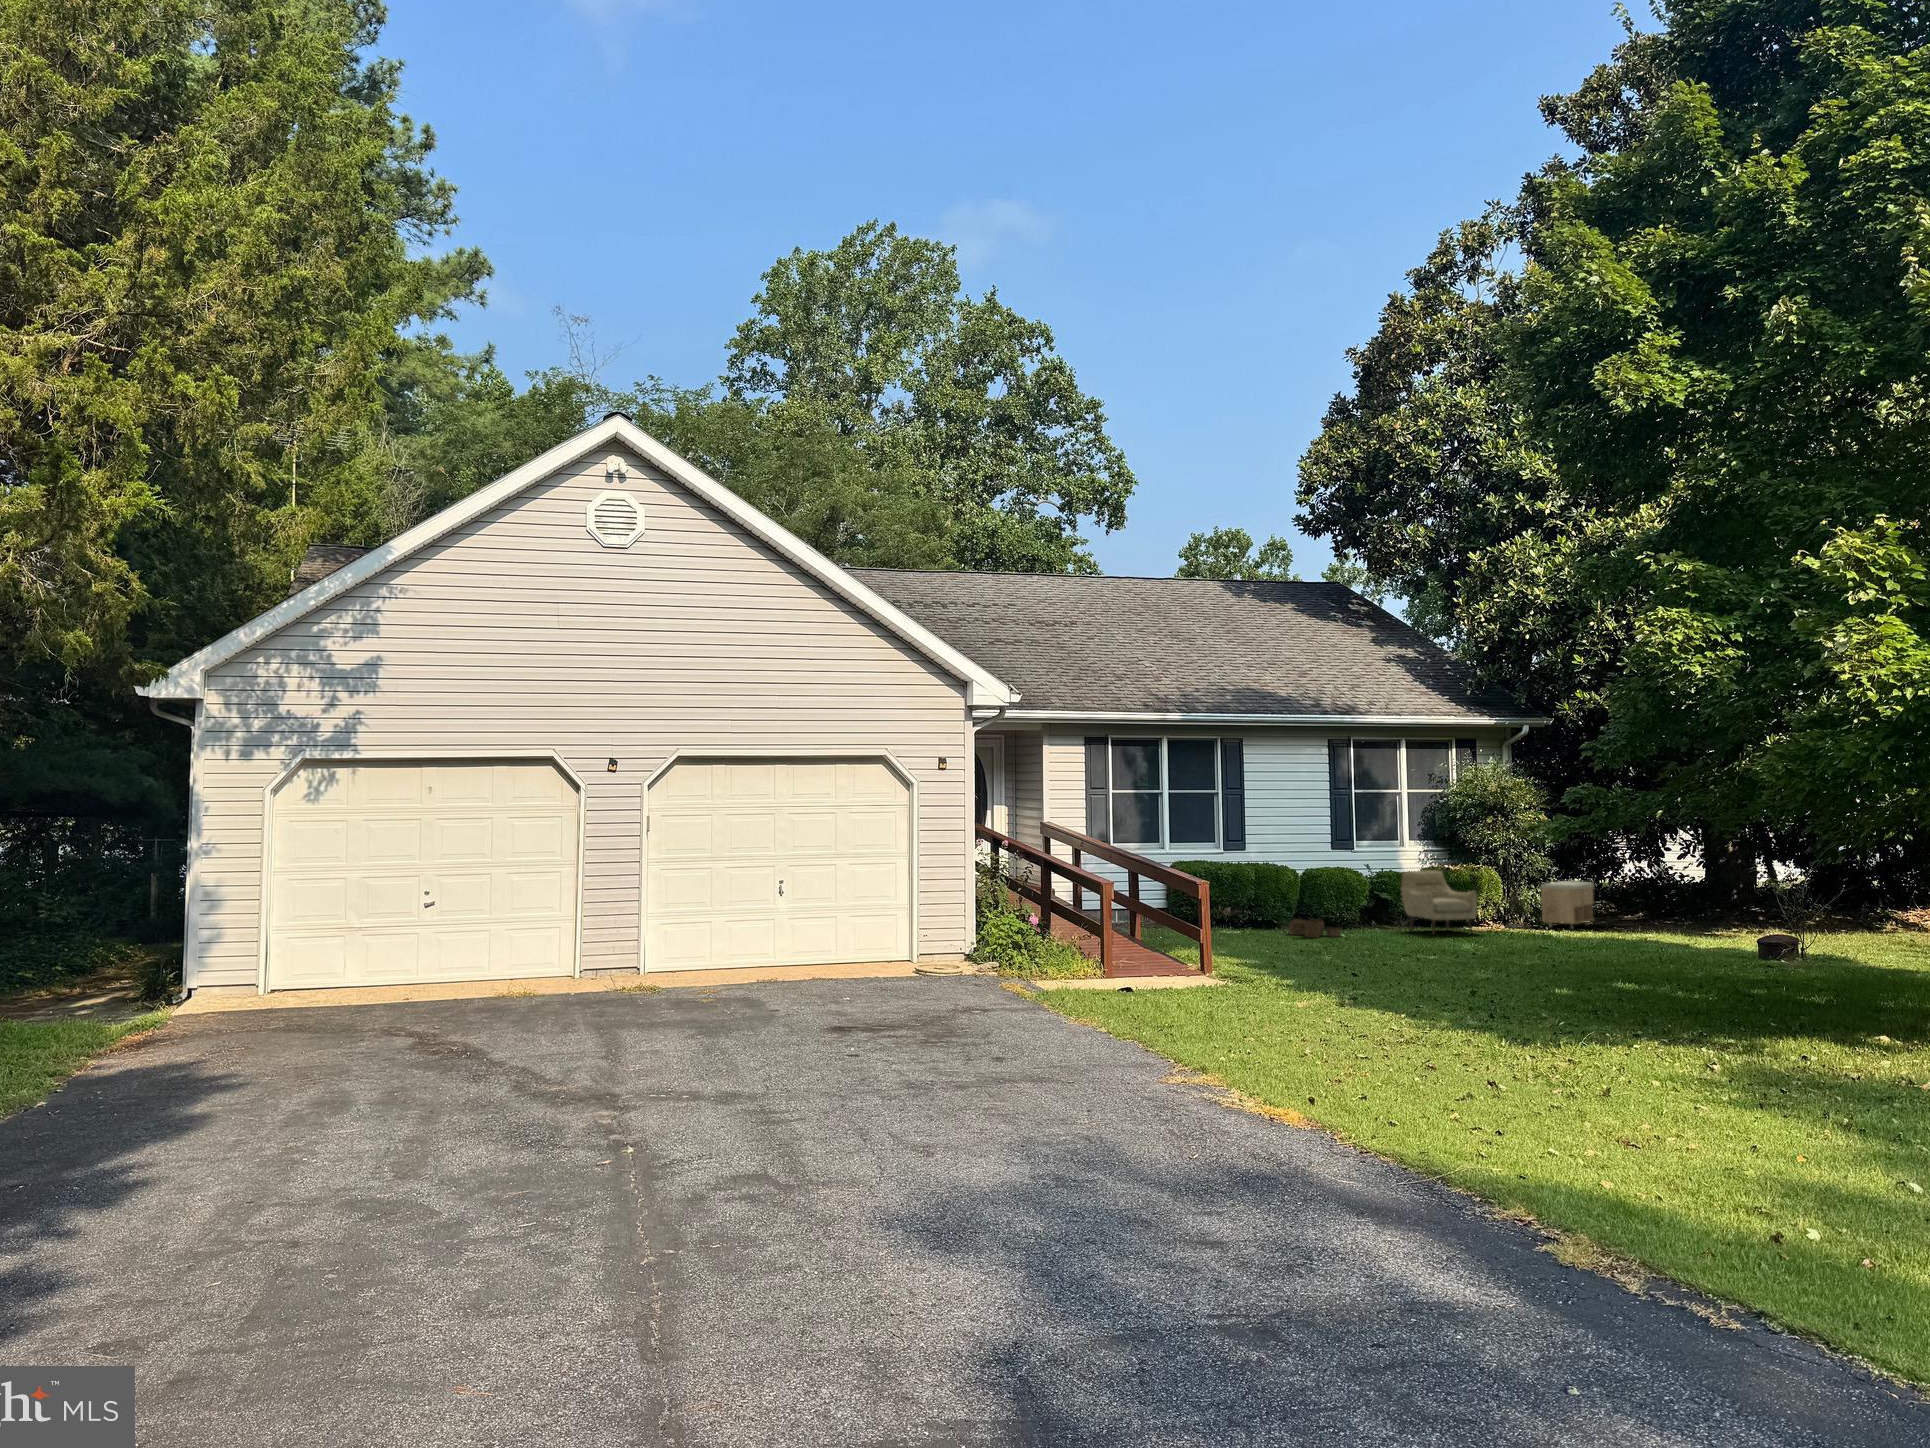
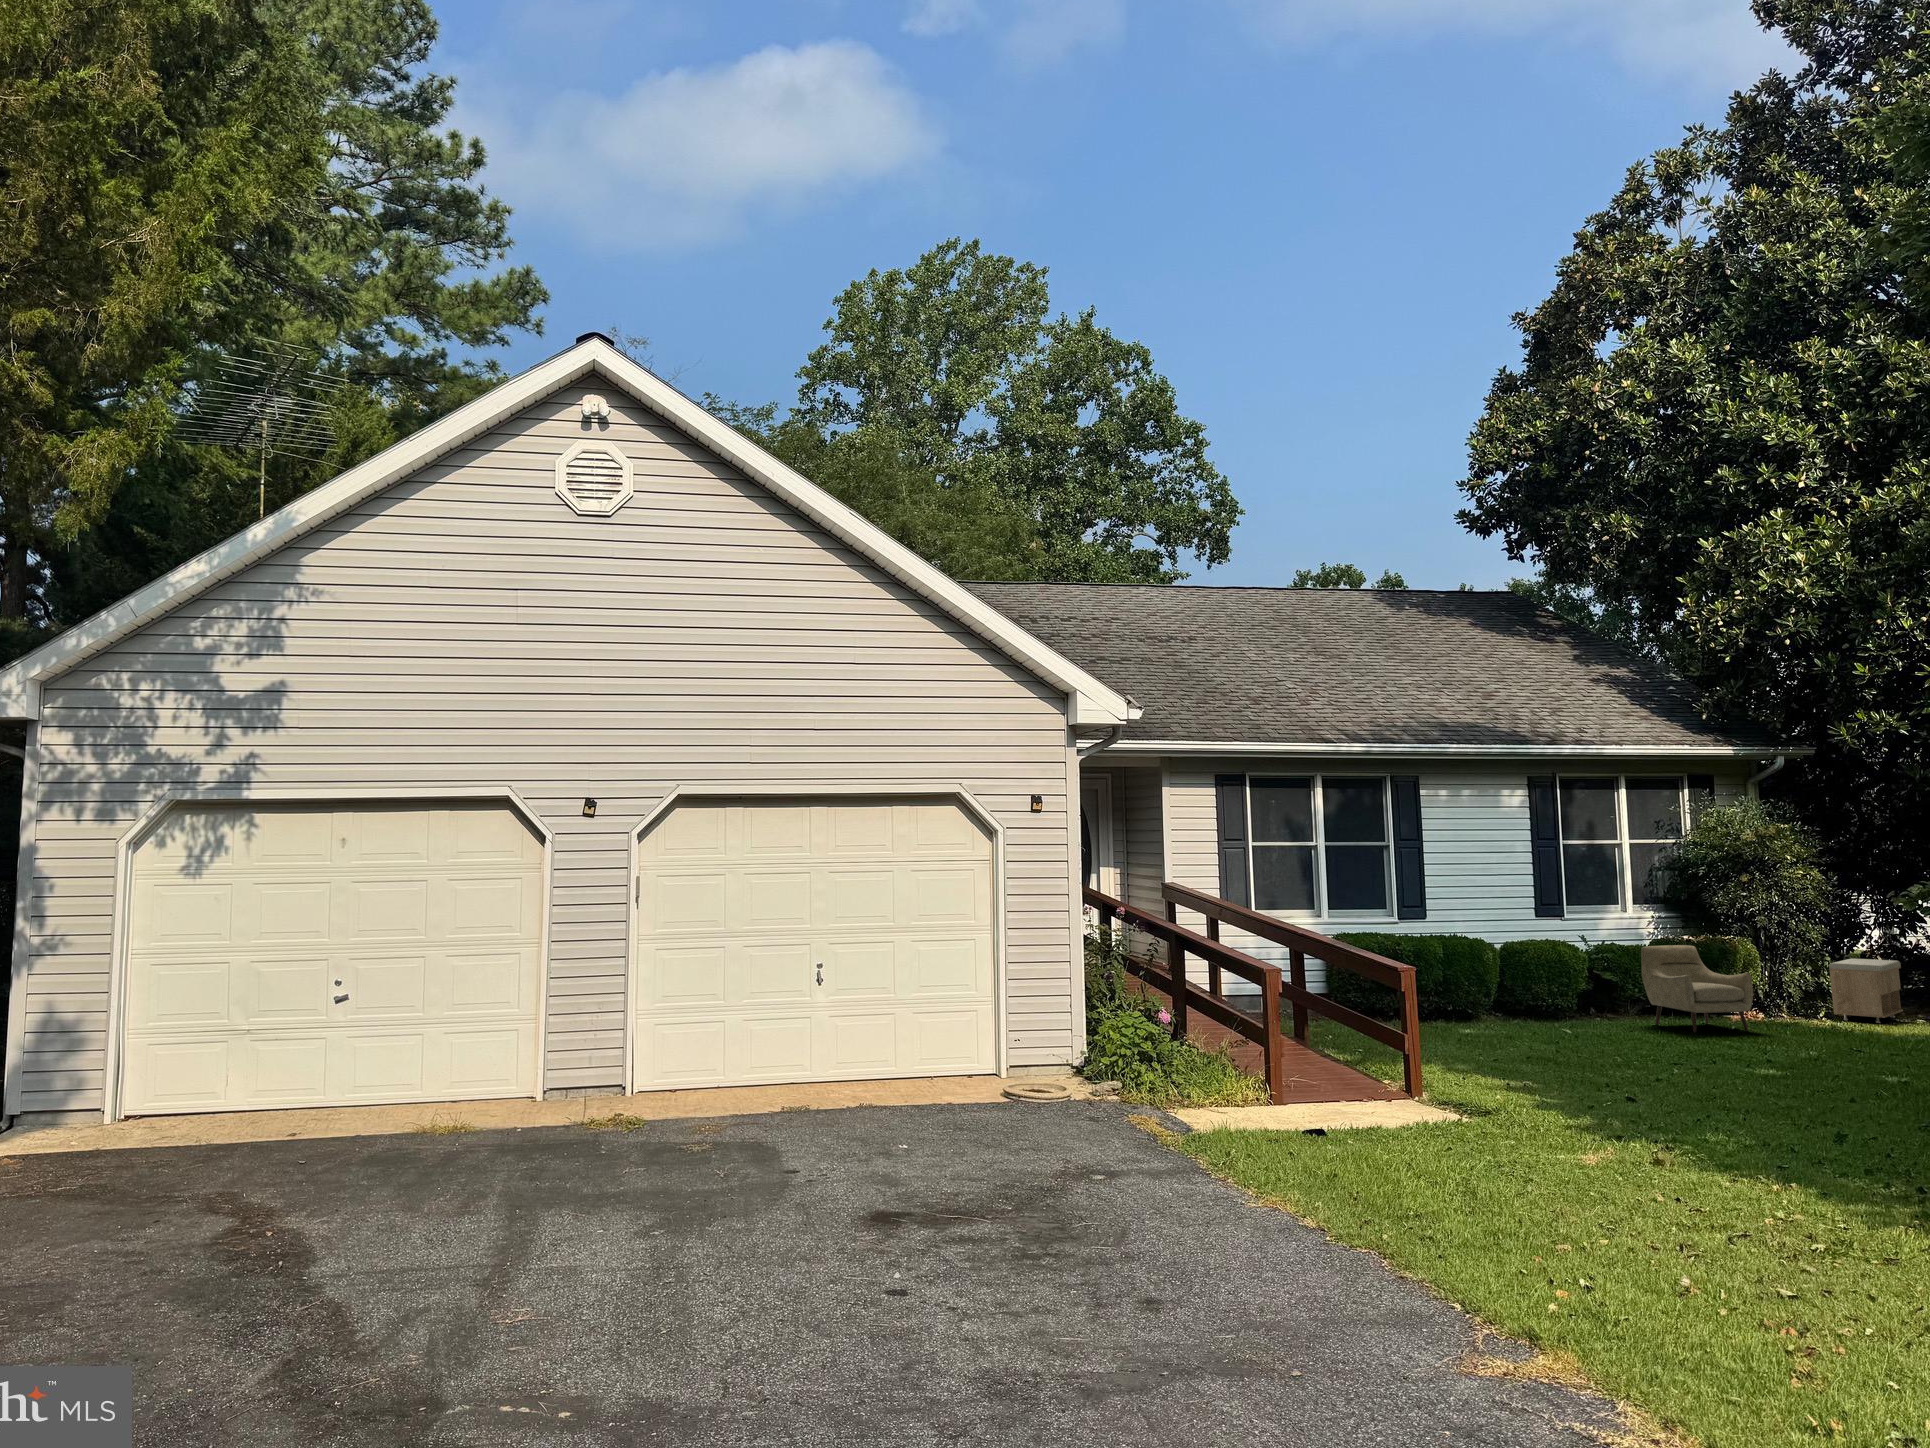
potted tree: present [1507,889,1530,928] -> none [1777,965,1823,1022]
woven basket: present [1289,919,1341,938] -> none [1495,1007,1569,1036]

